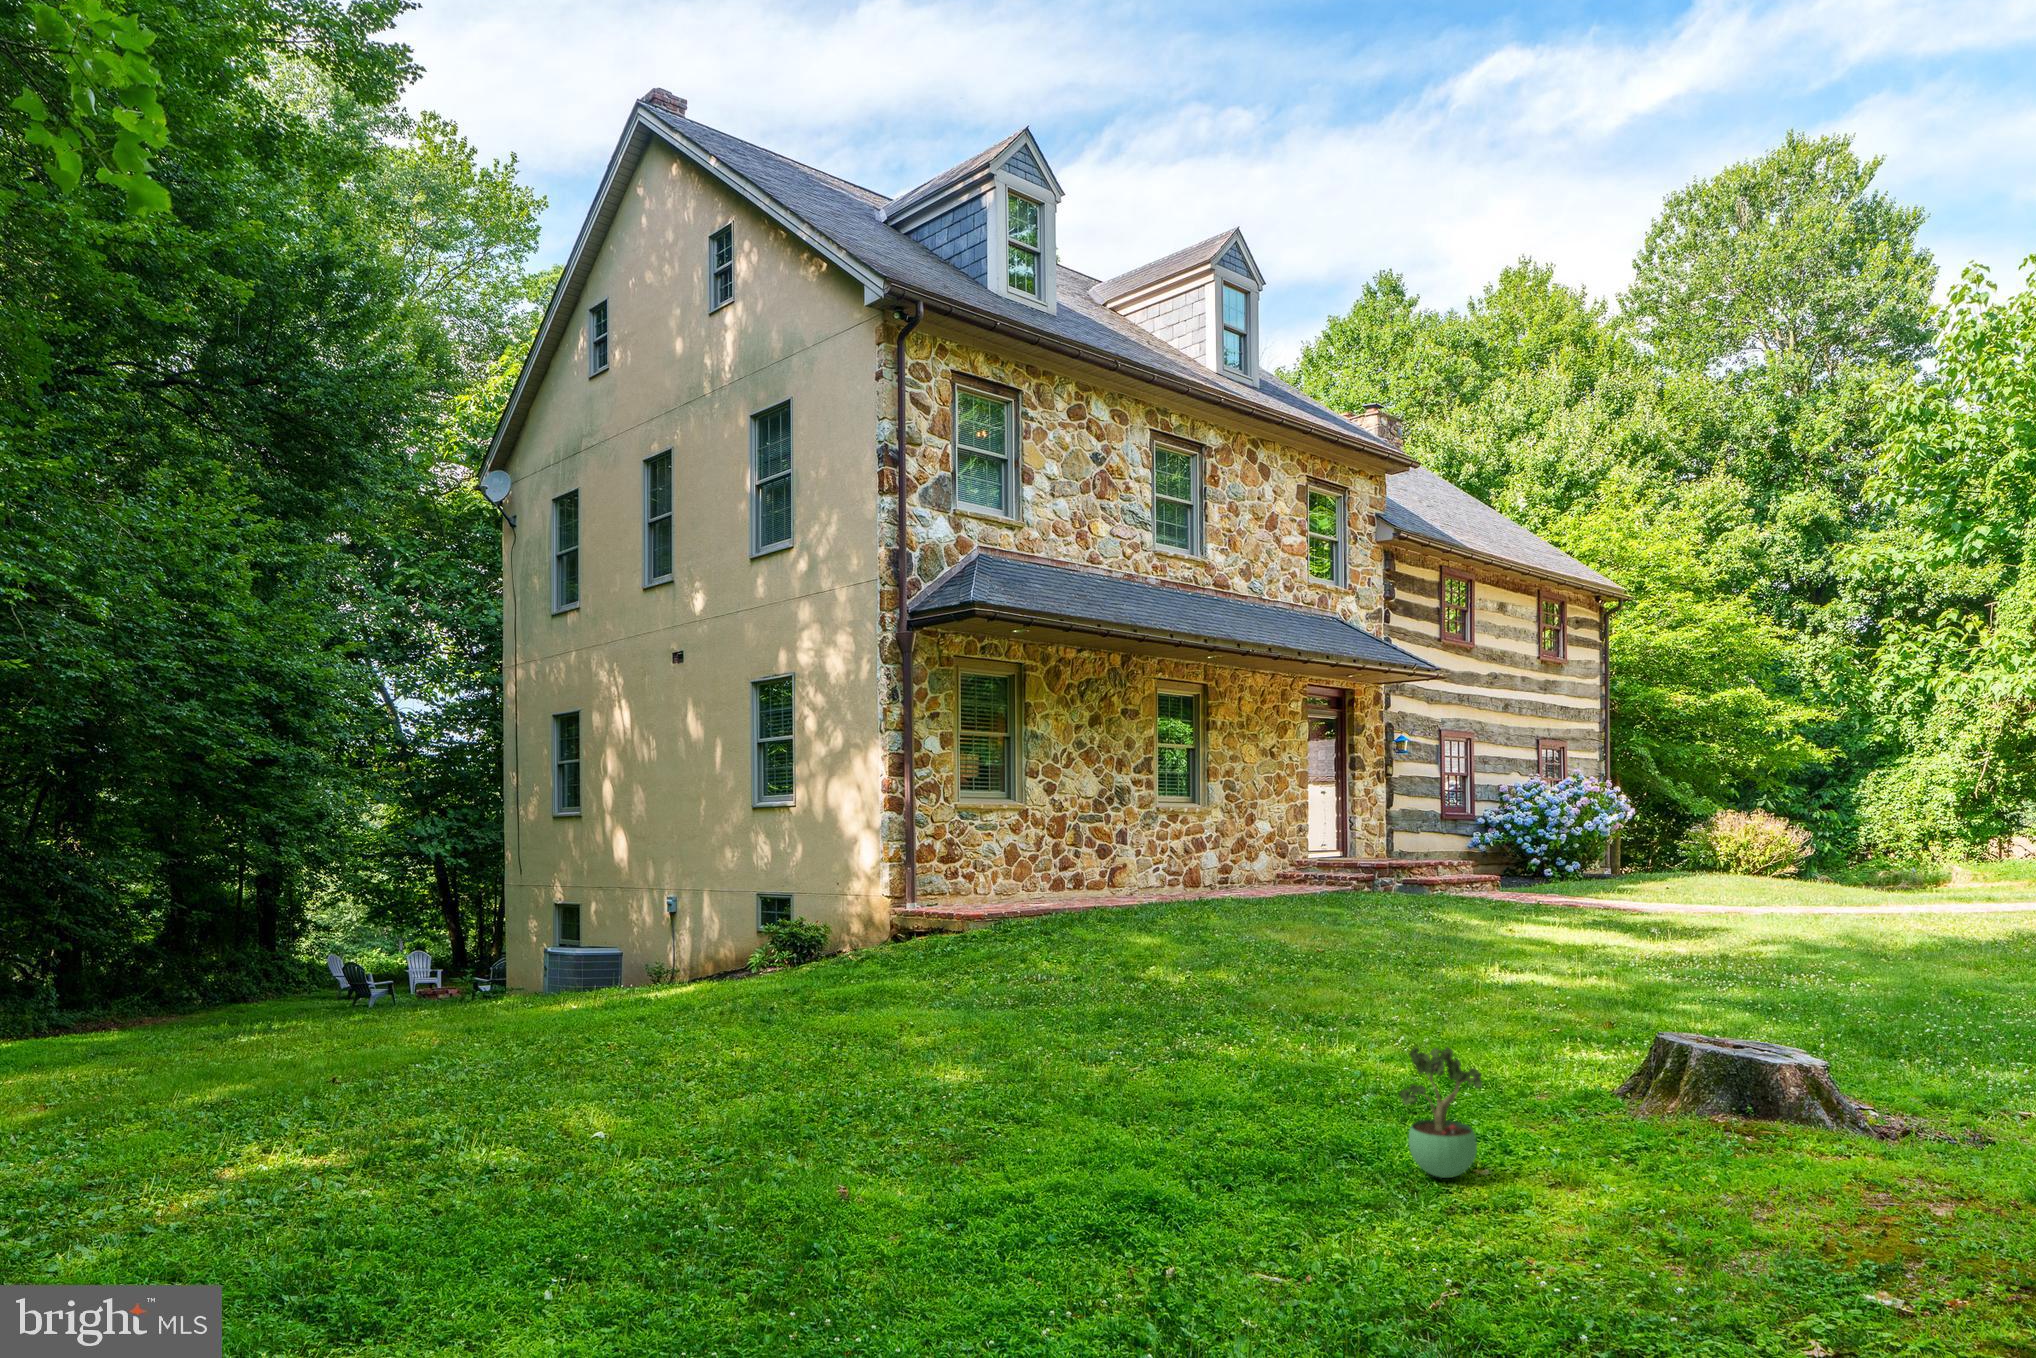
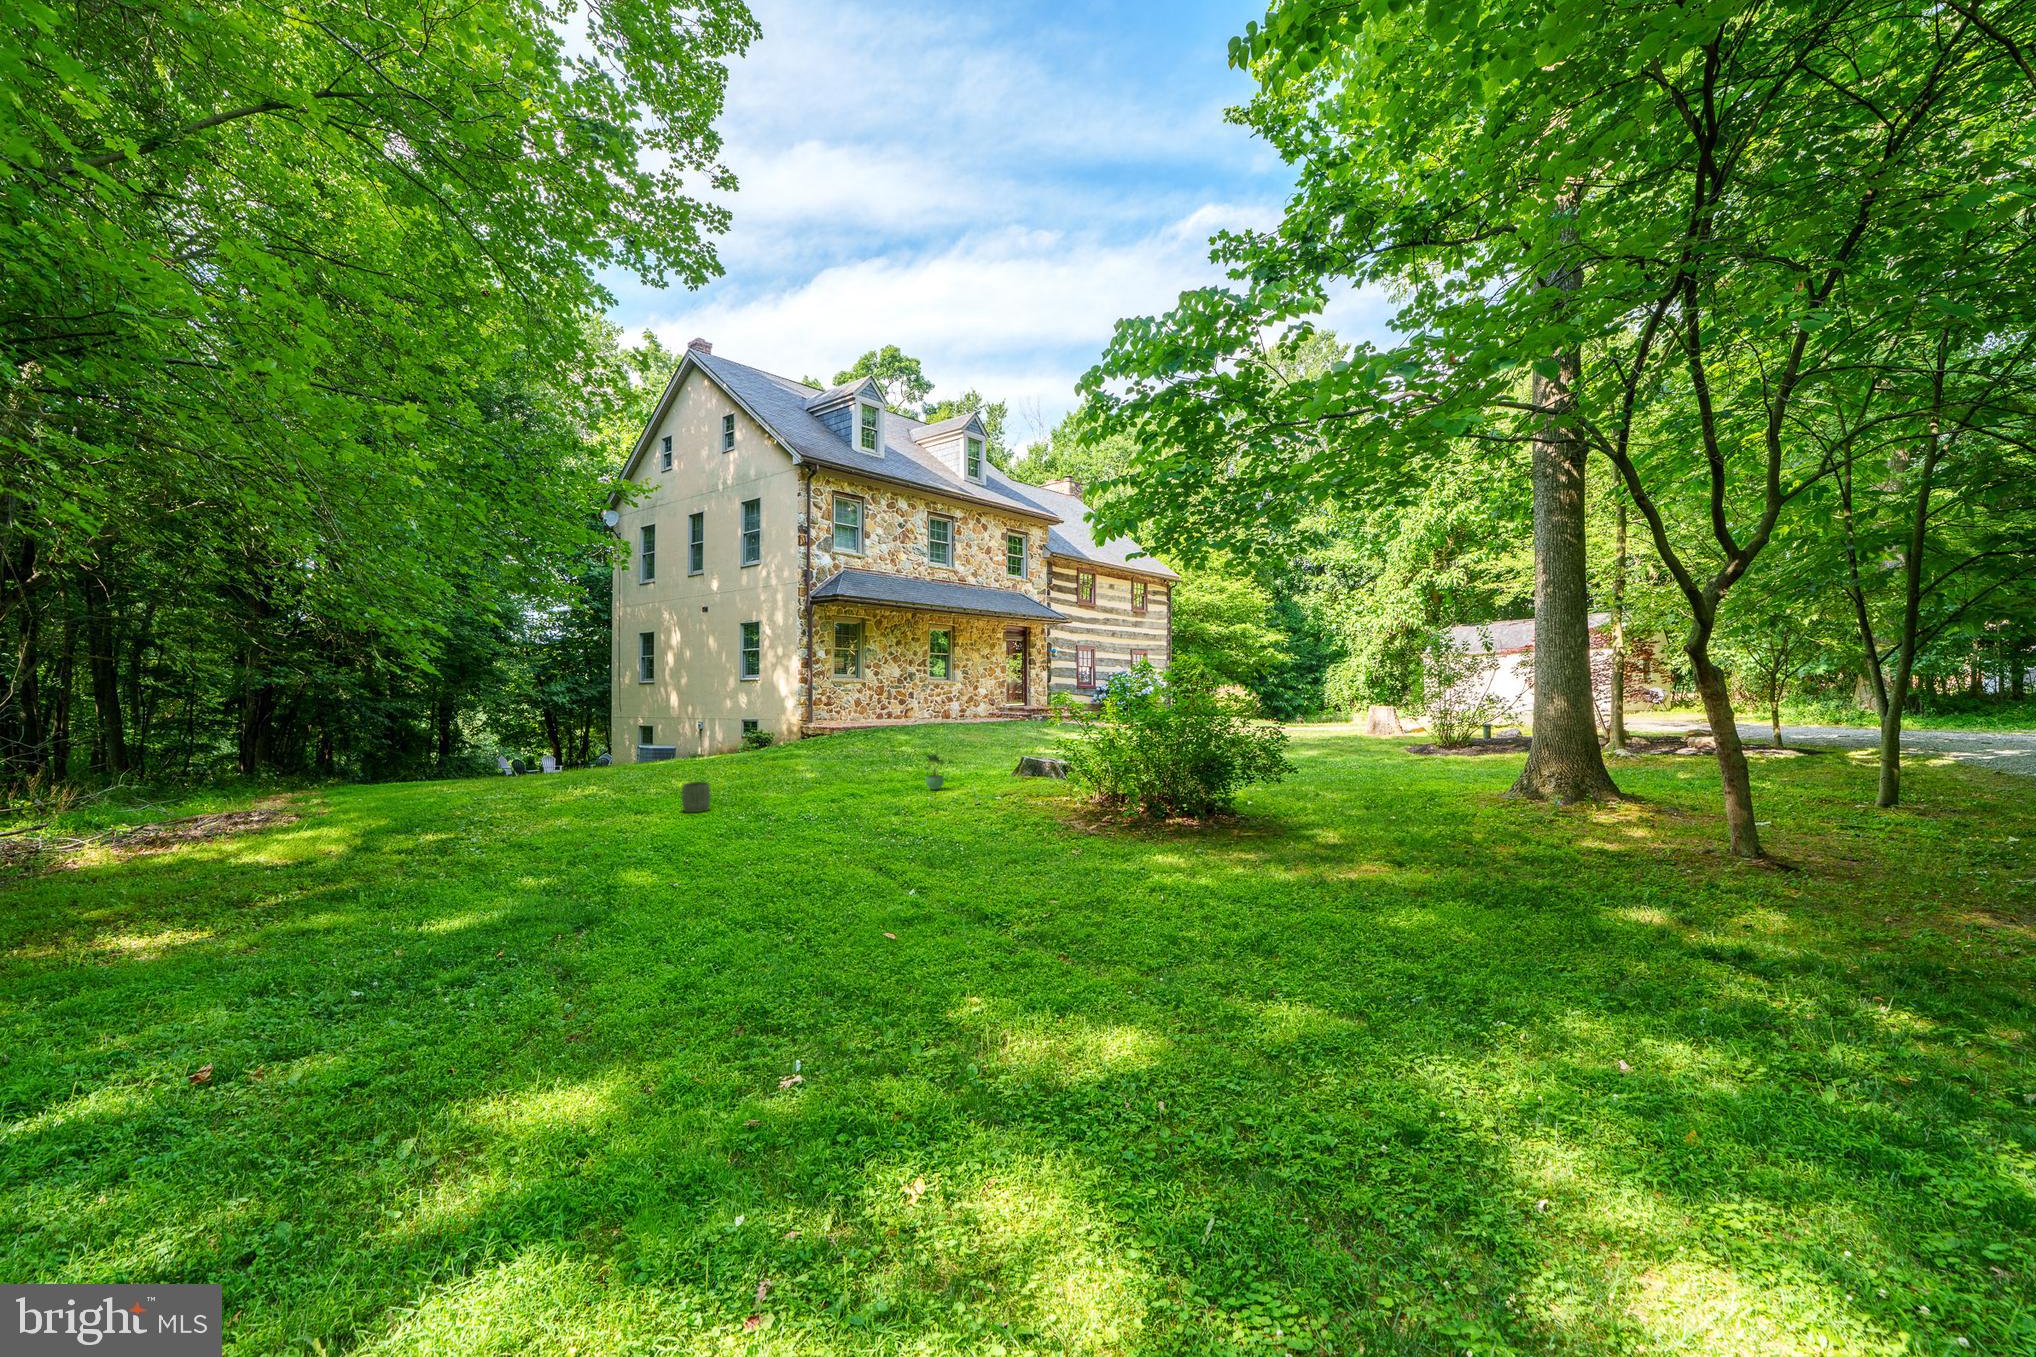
woven basket: none [576,1164,681,1299] -> present [682,782,711,813]

